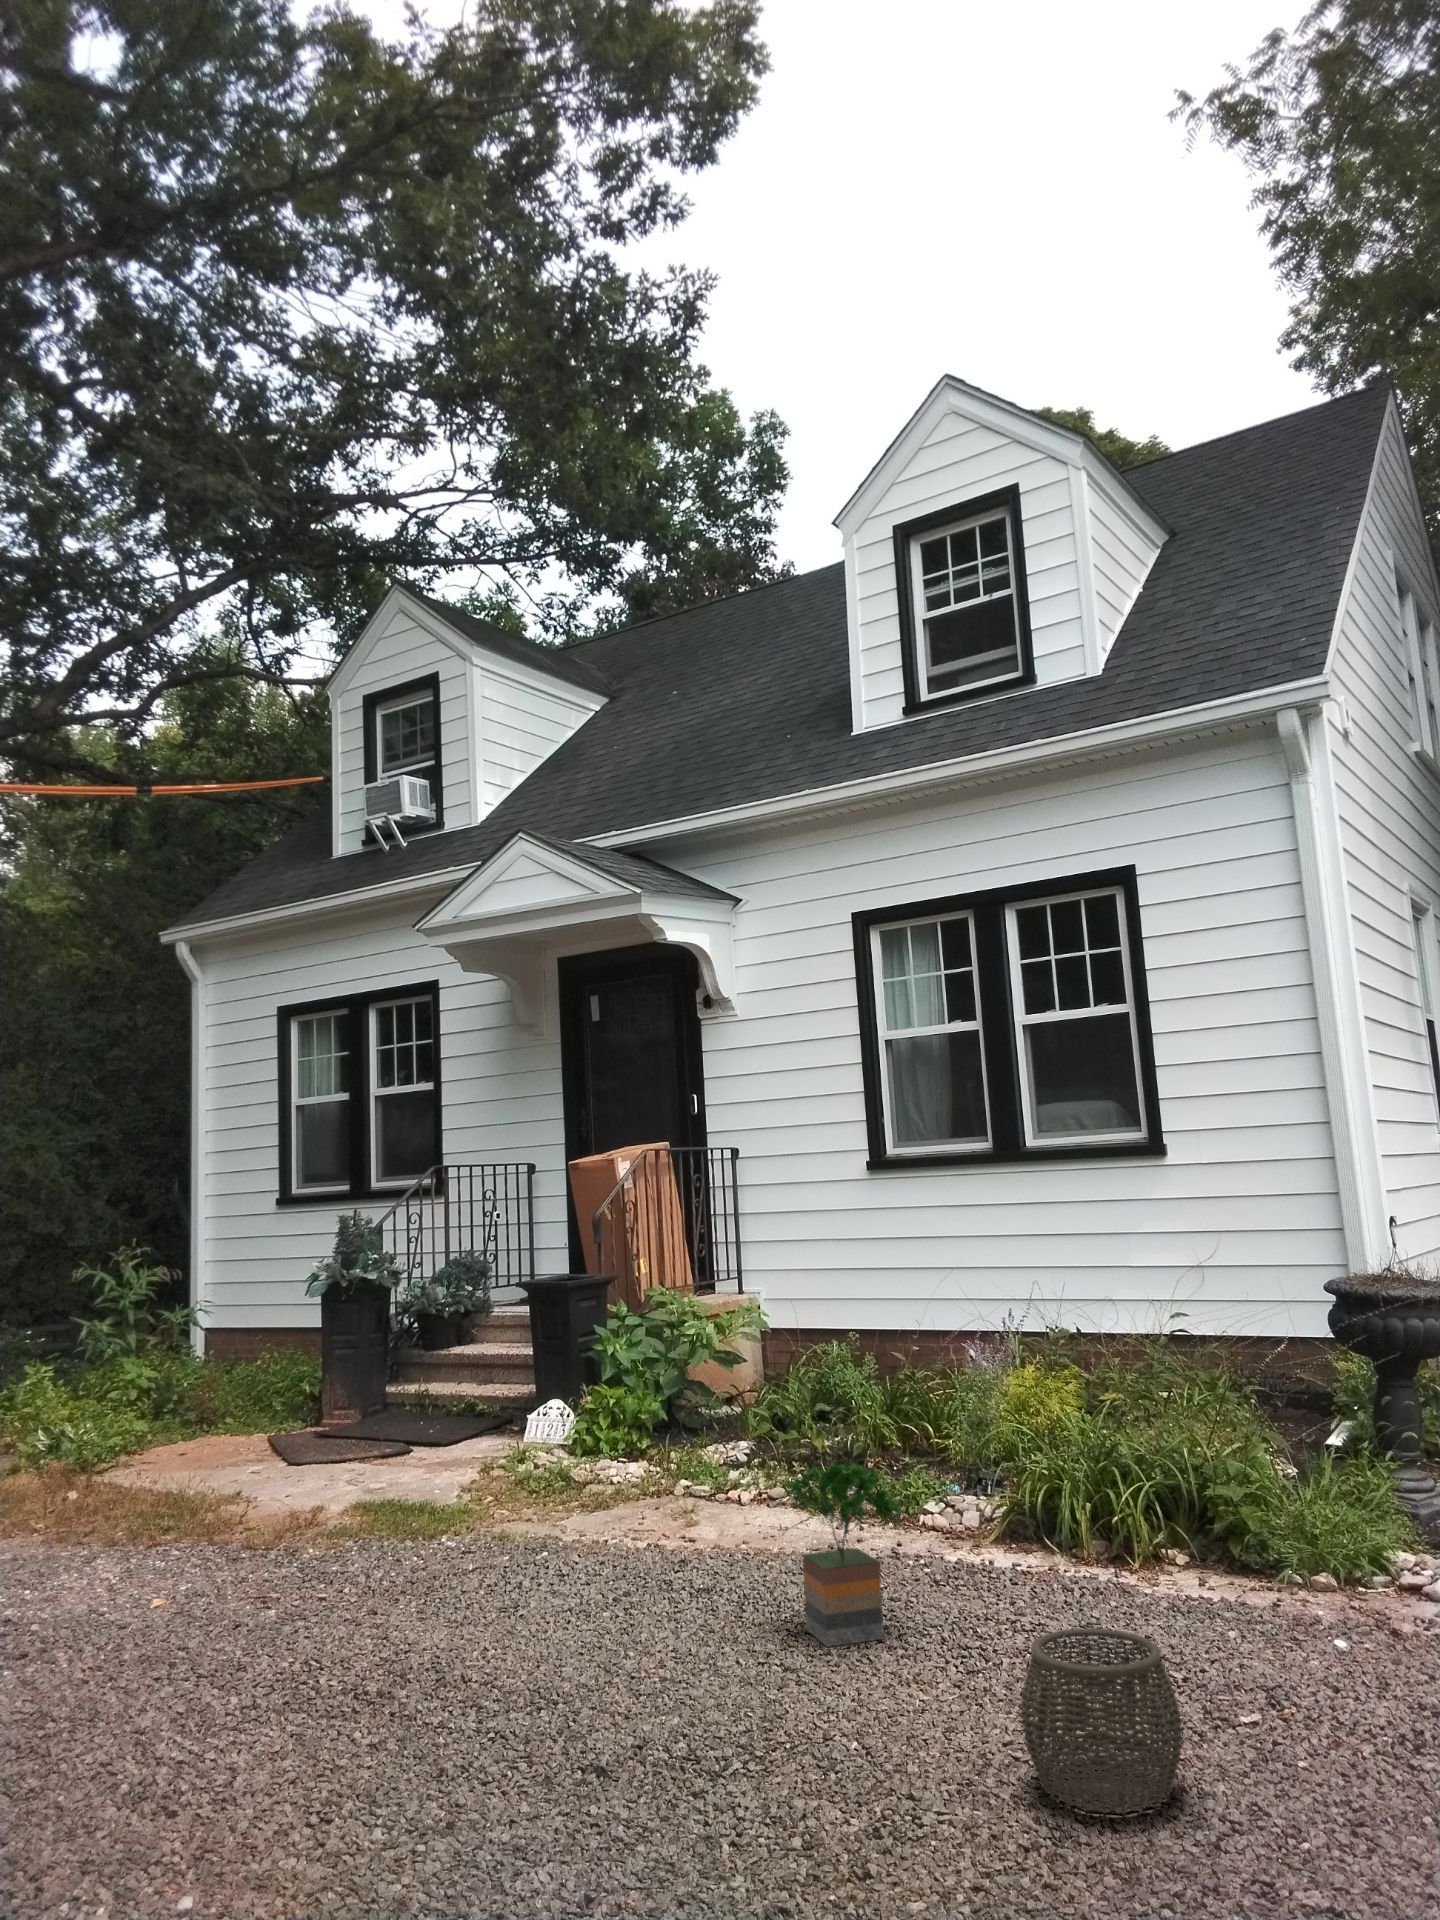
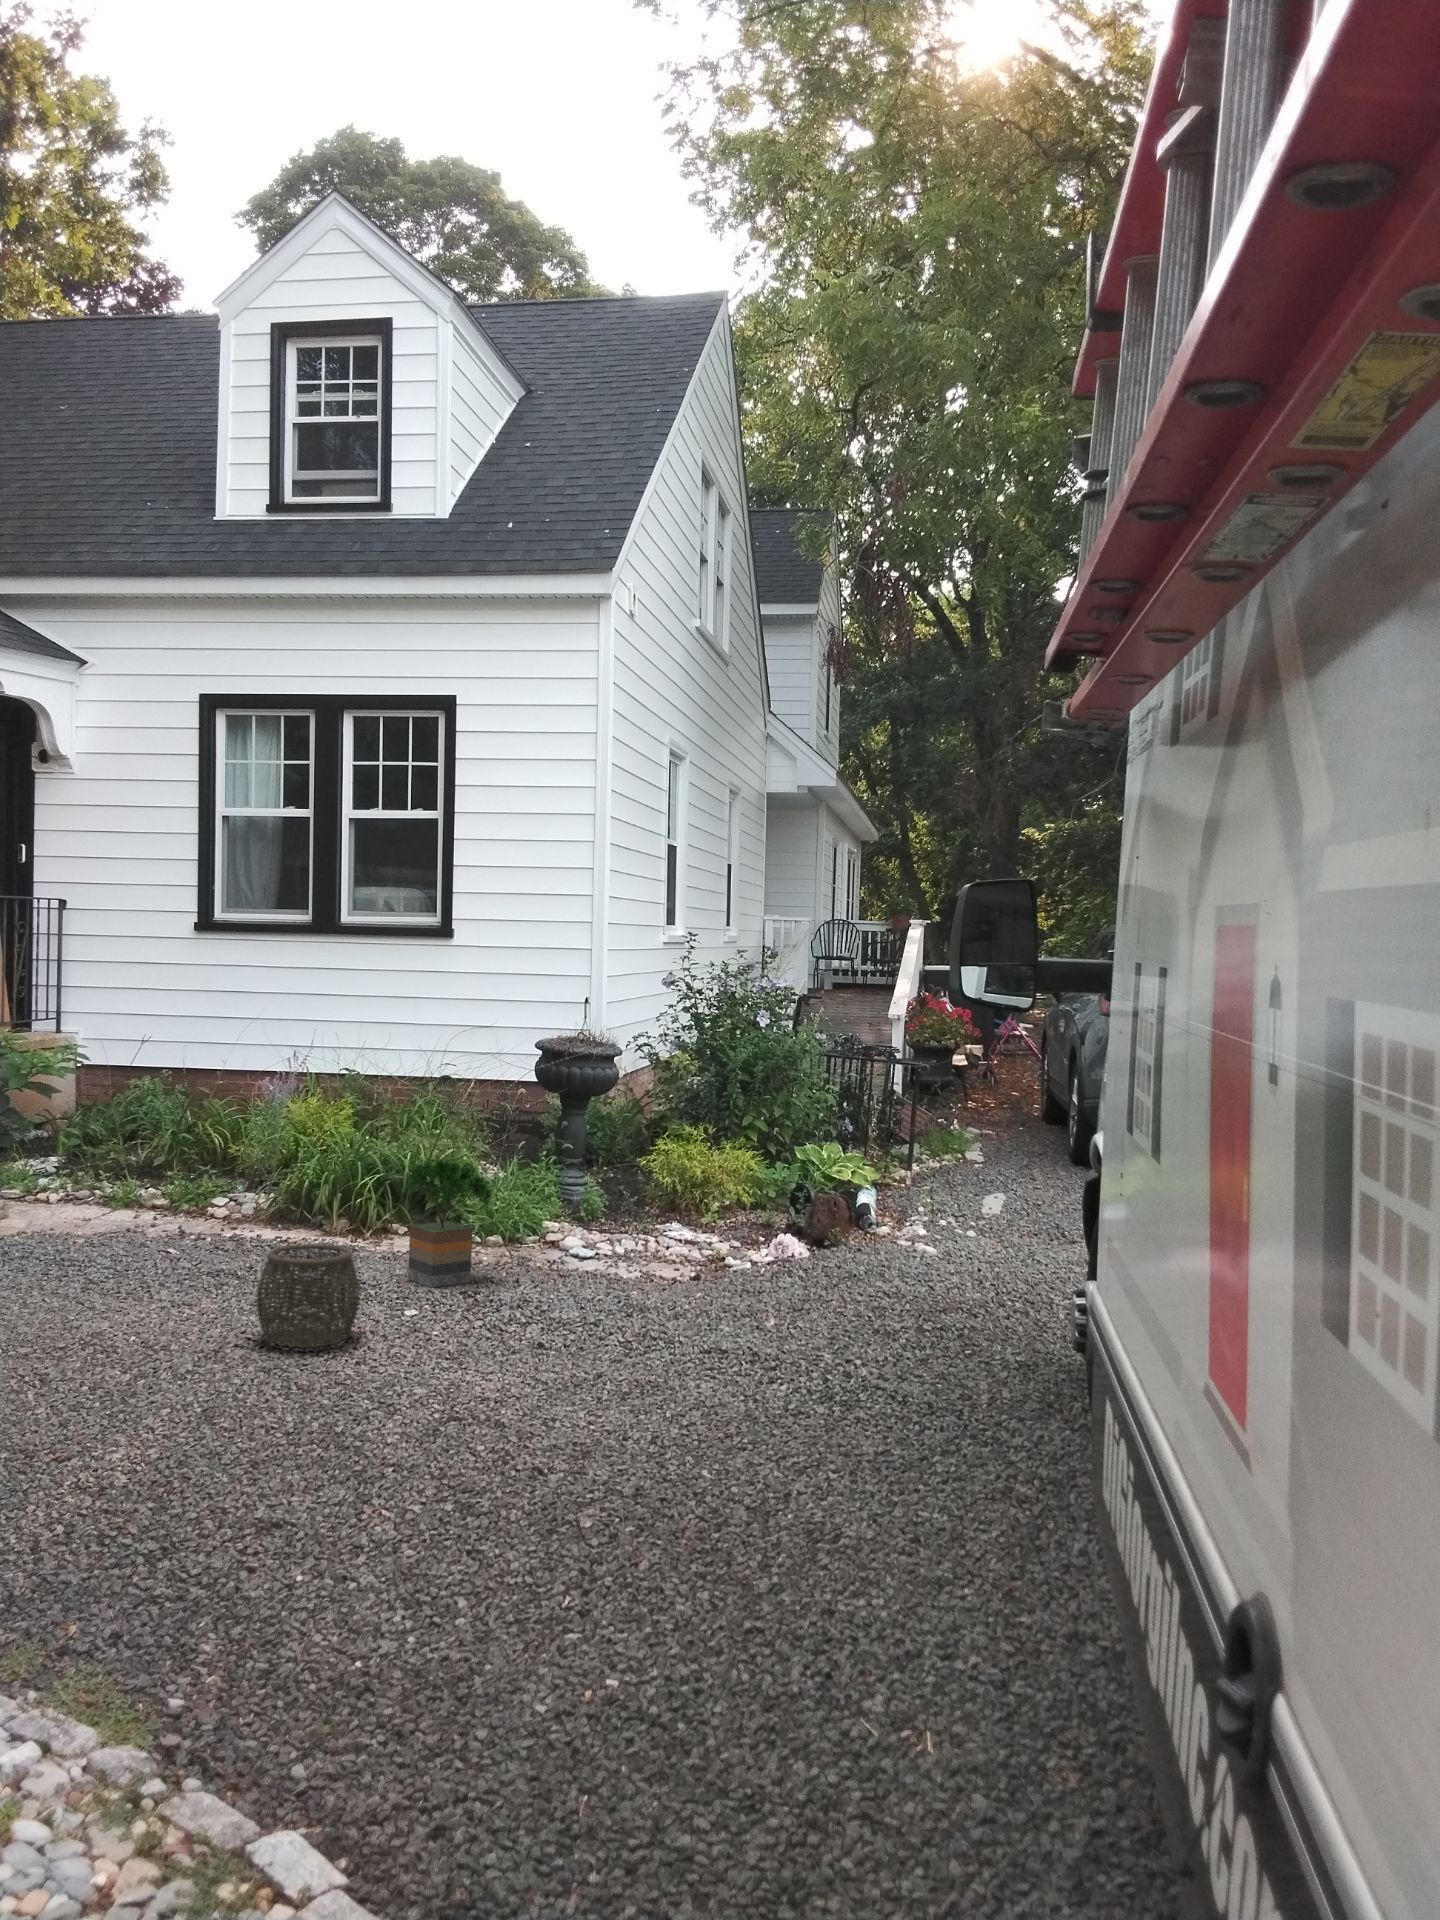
potted tree: present [787,1463,904,1647] -> present [402,1159,493,1288]

